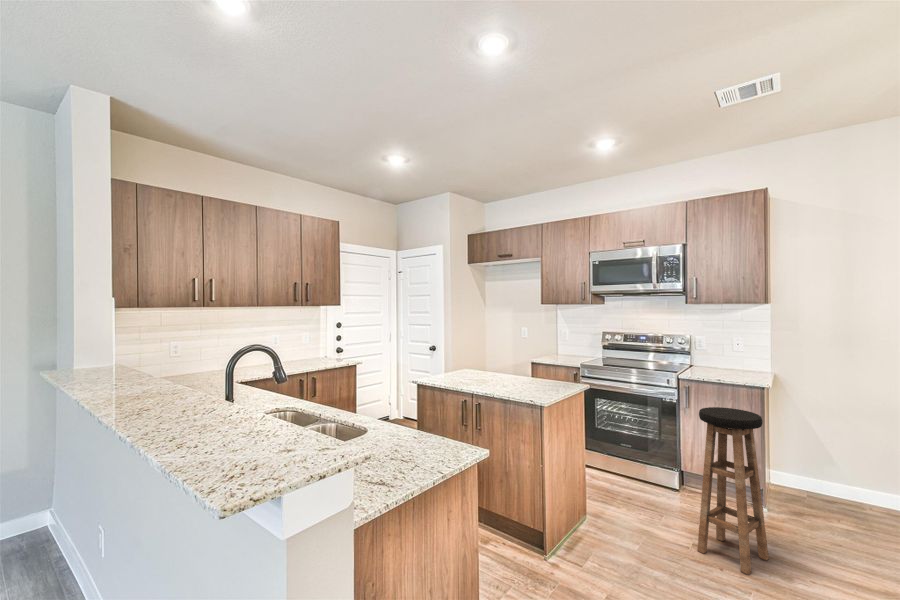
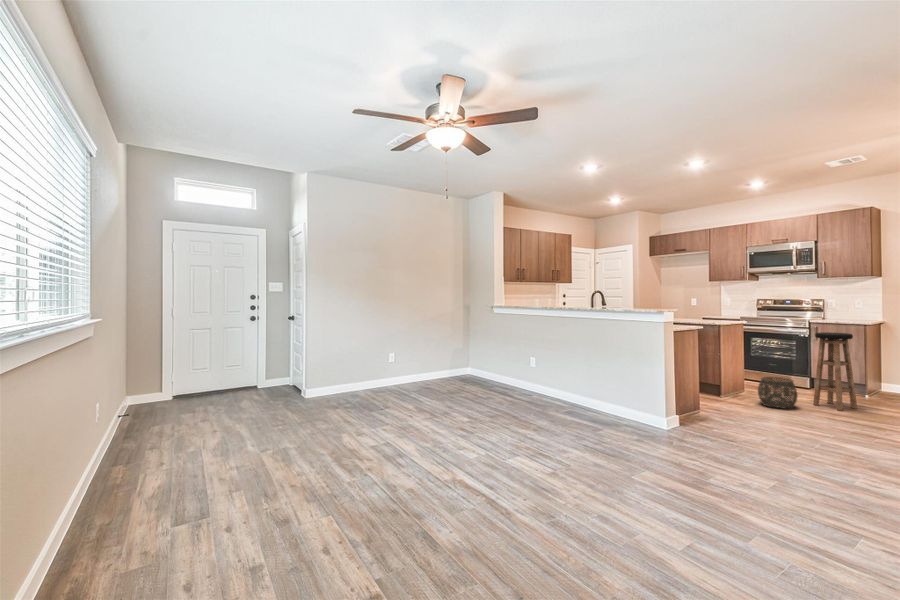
woven basket: none [606,497,677,579] -> present [758,377,797,408]

